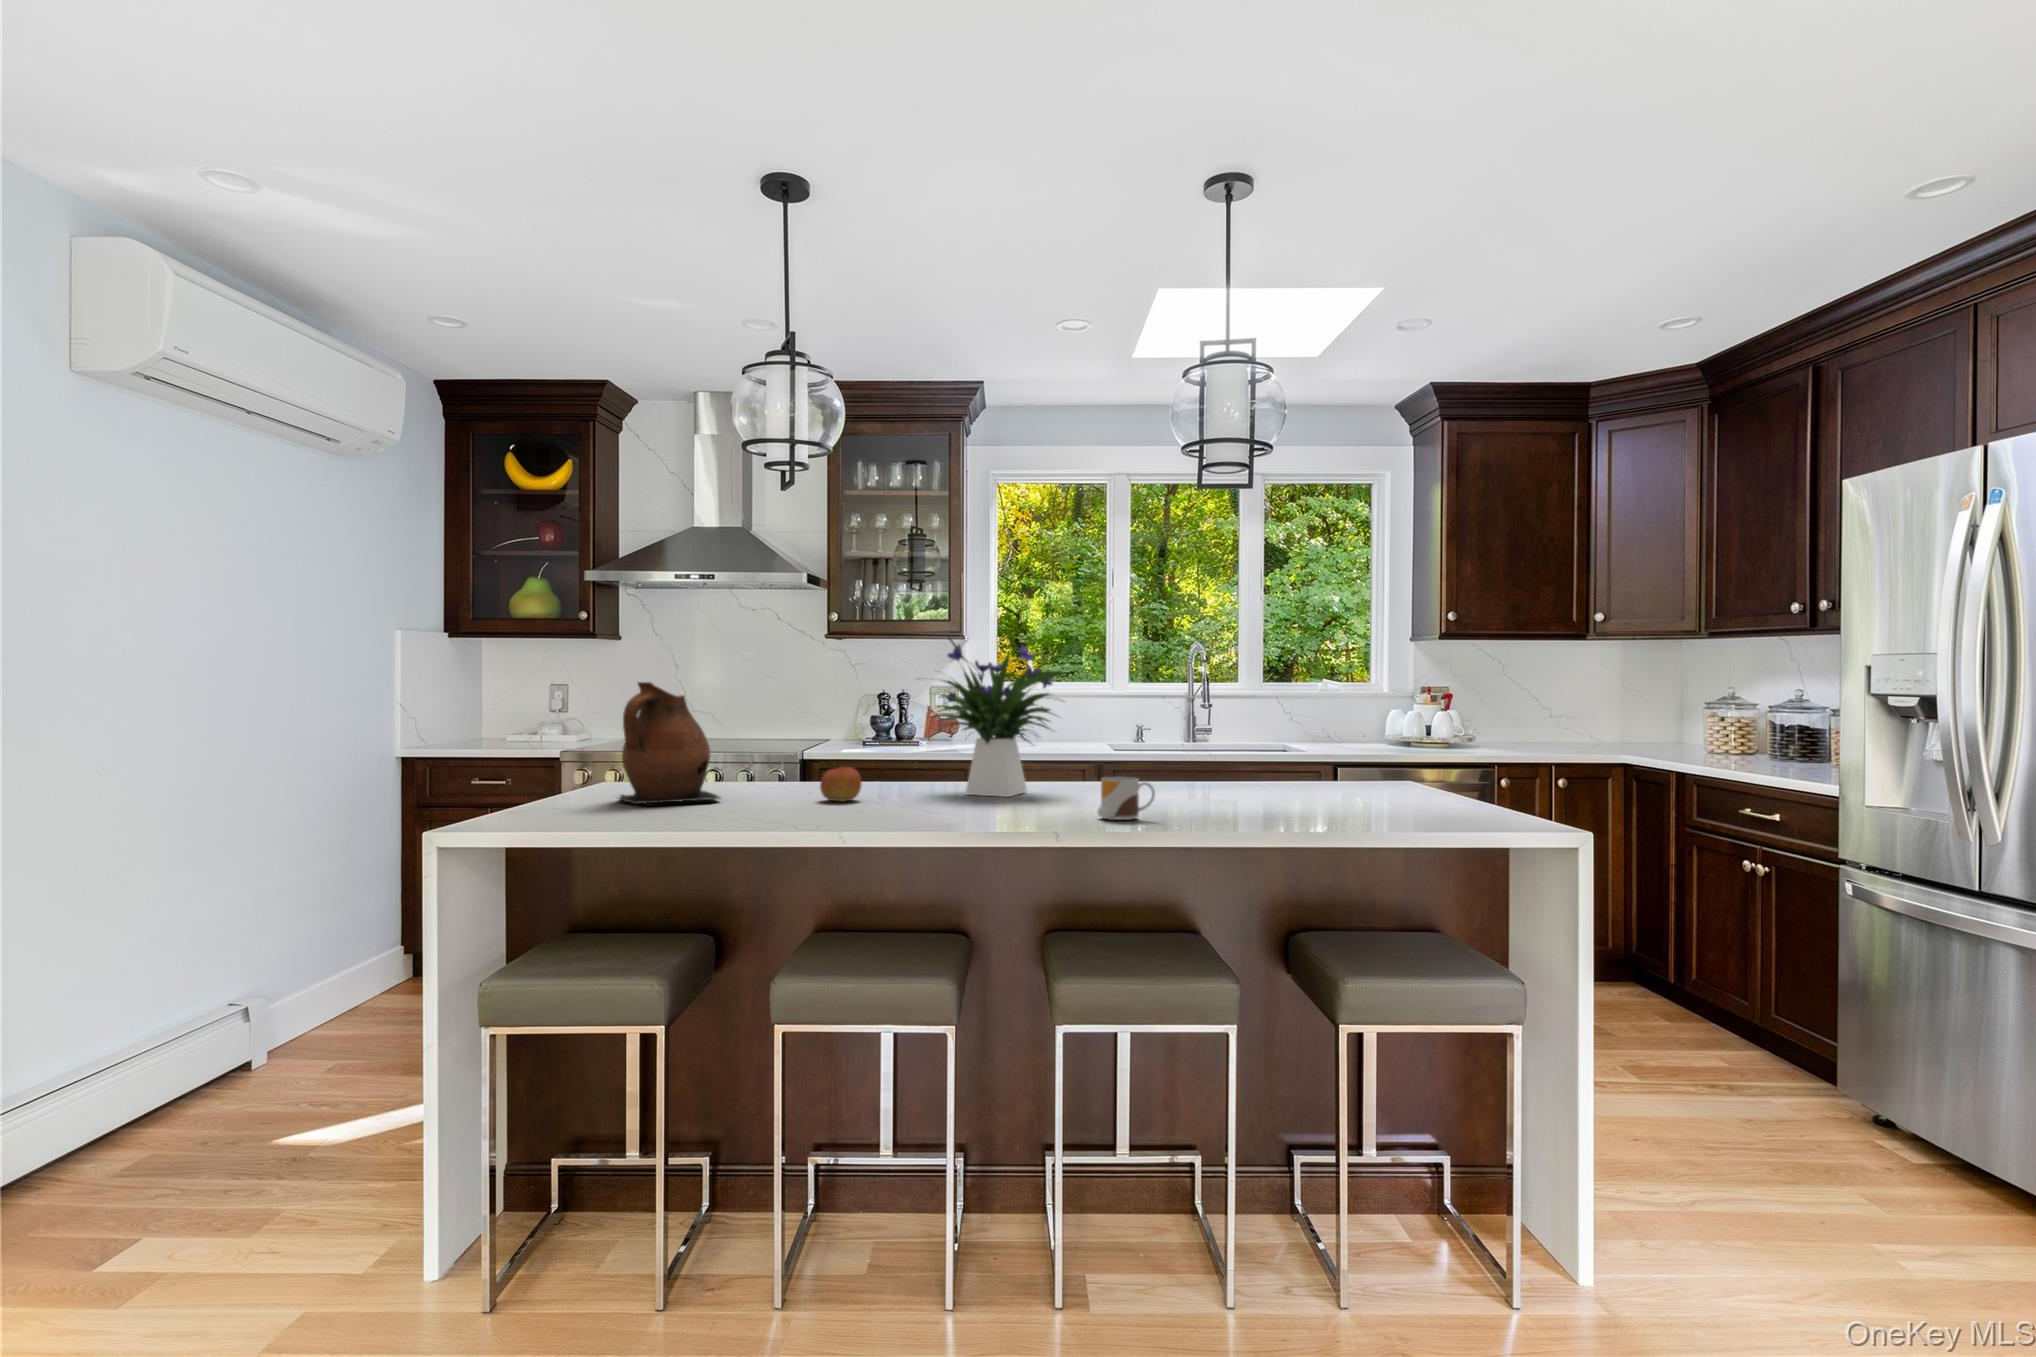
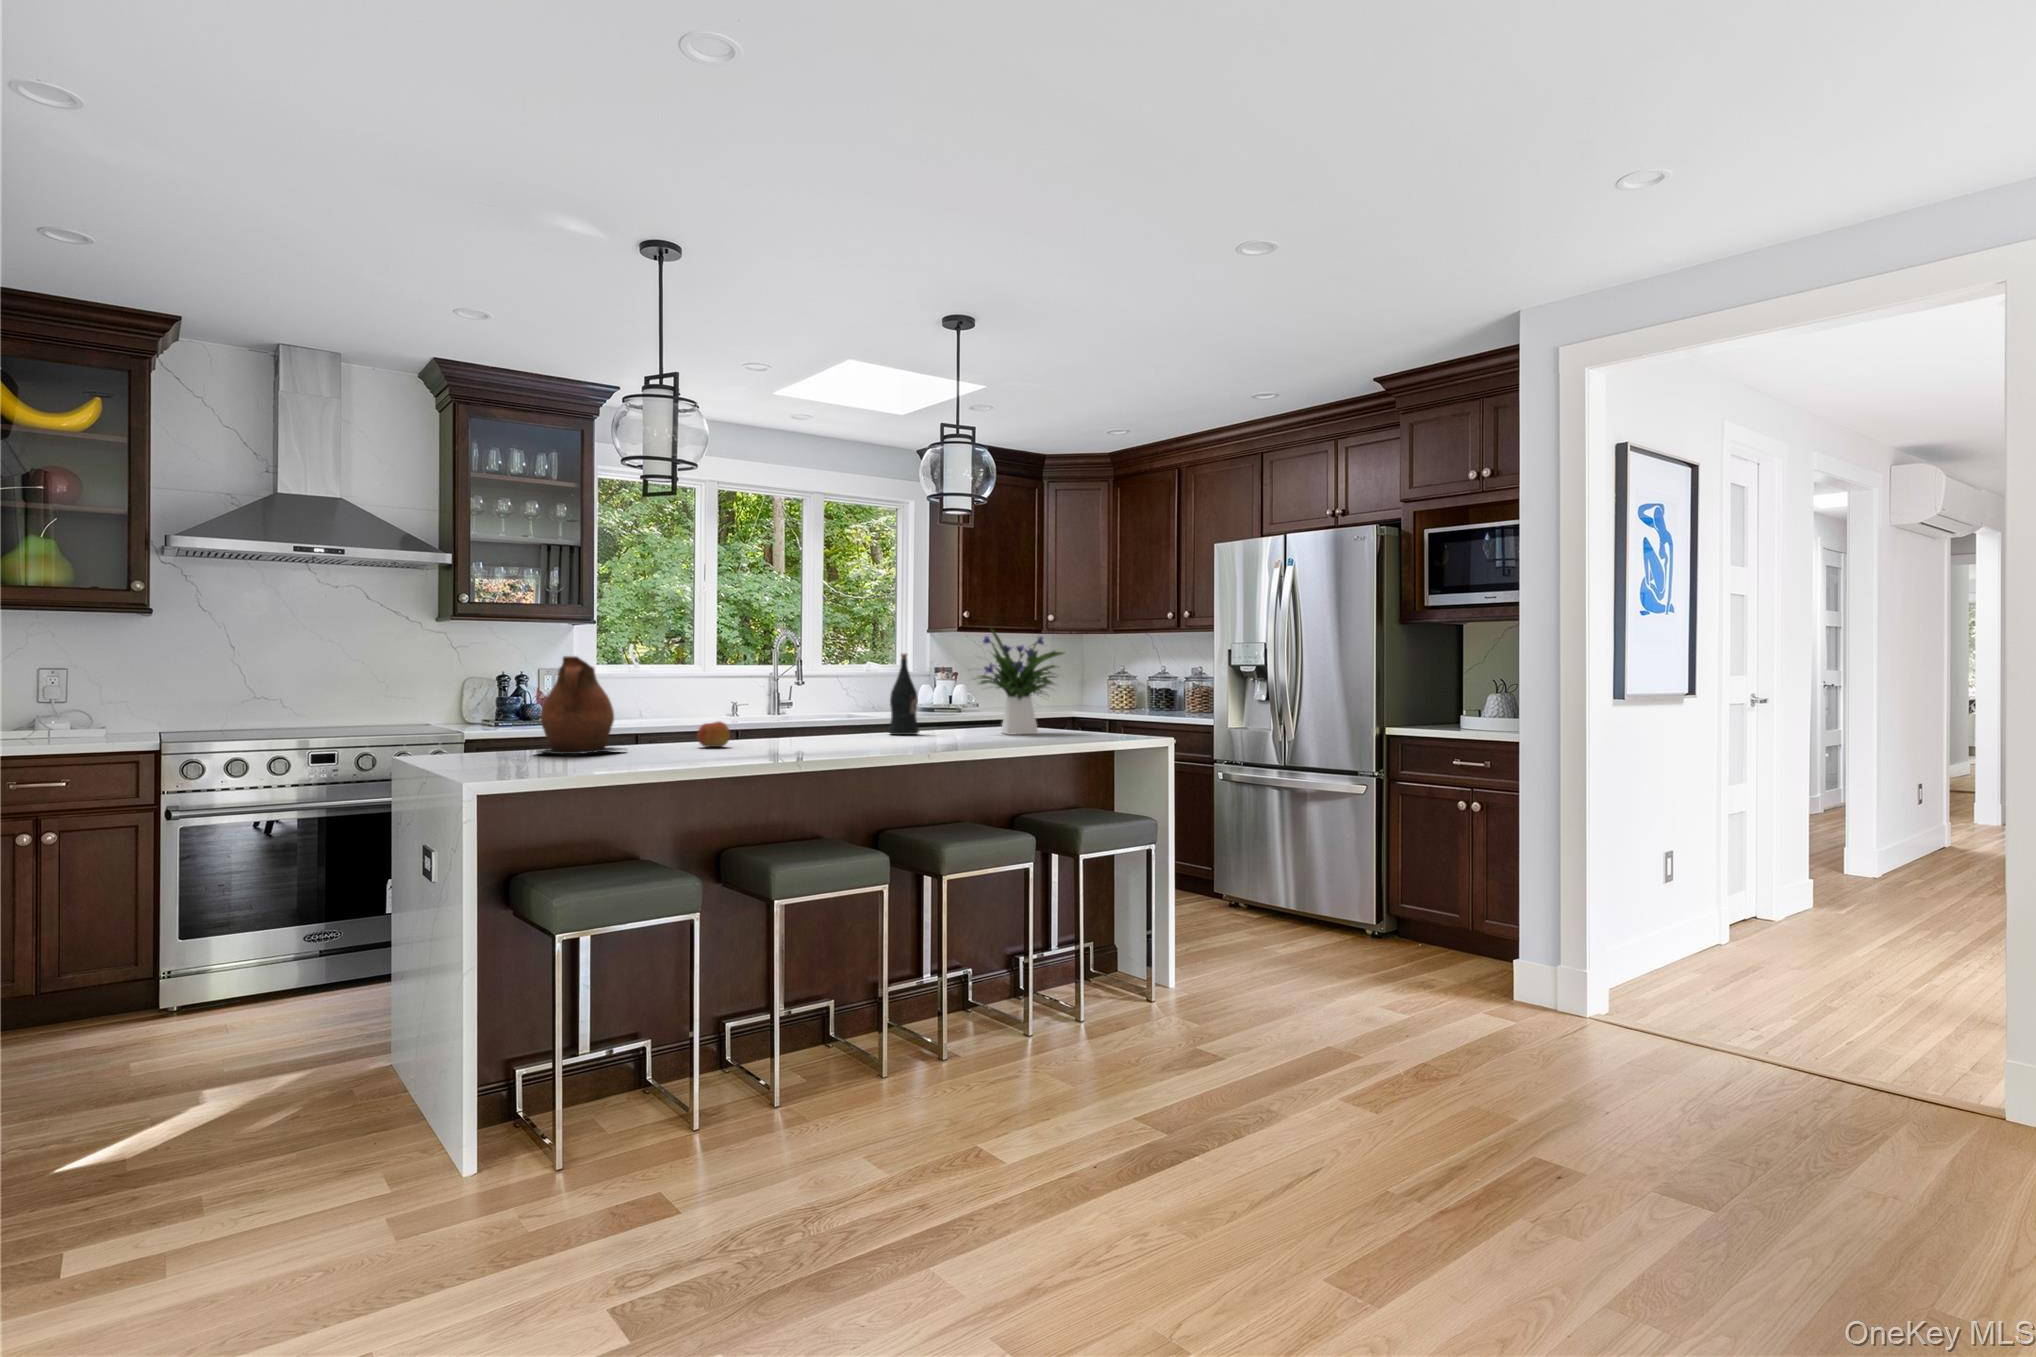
flower arrangement: present [934,637,1066,797] -> present [979,629,1063,735]
wine bottle: none [1146,675,1192,794] -> present [888,653,919,735]
mug: present [1098,777,1155,820] -> none [923,718,960,745]

